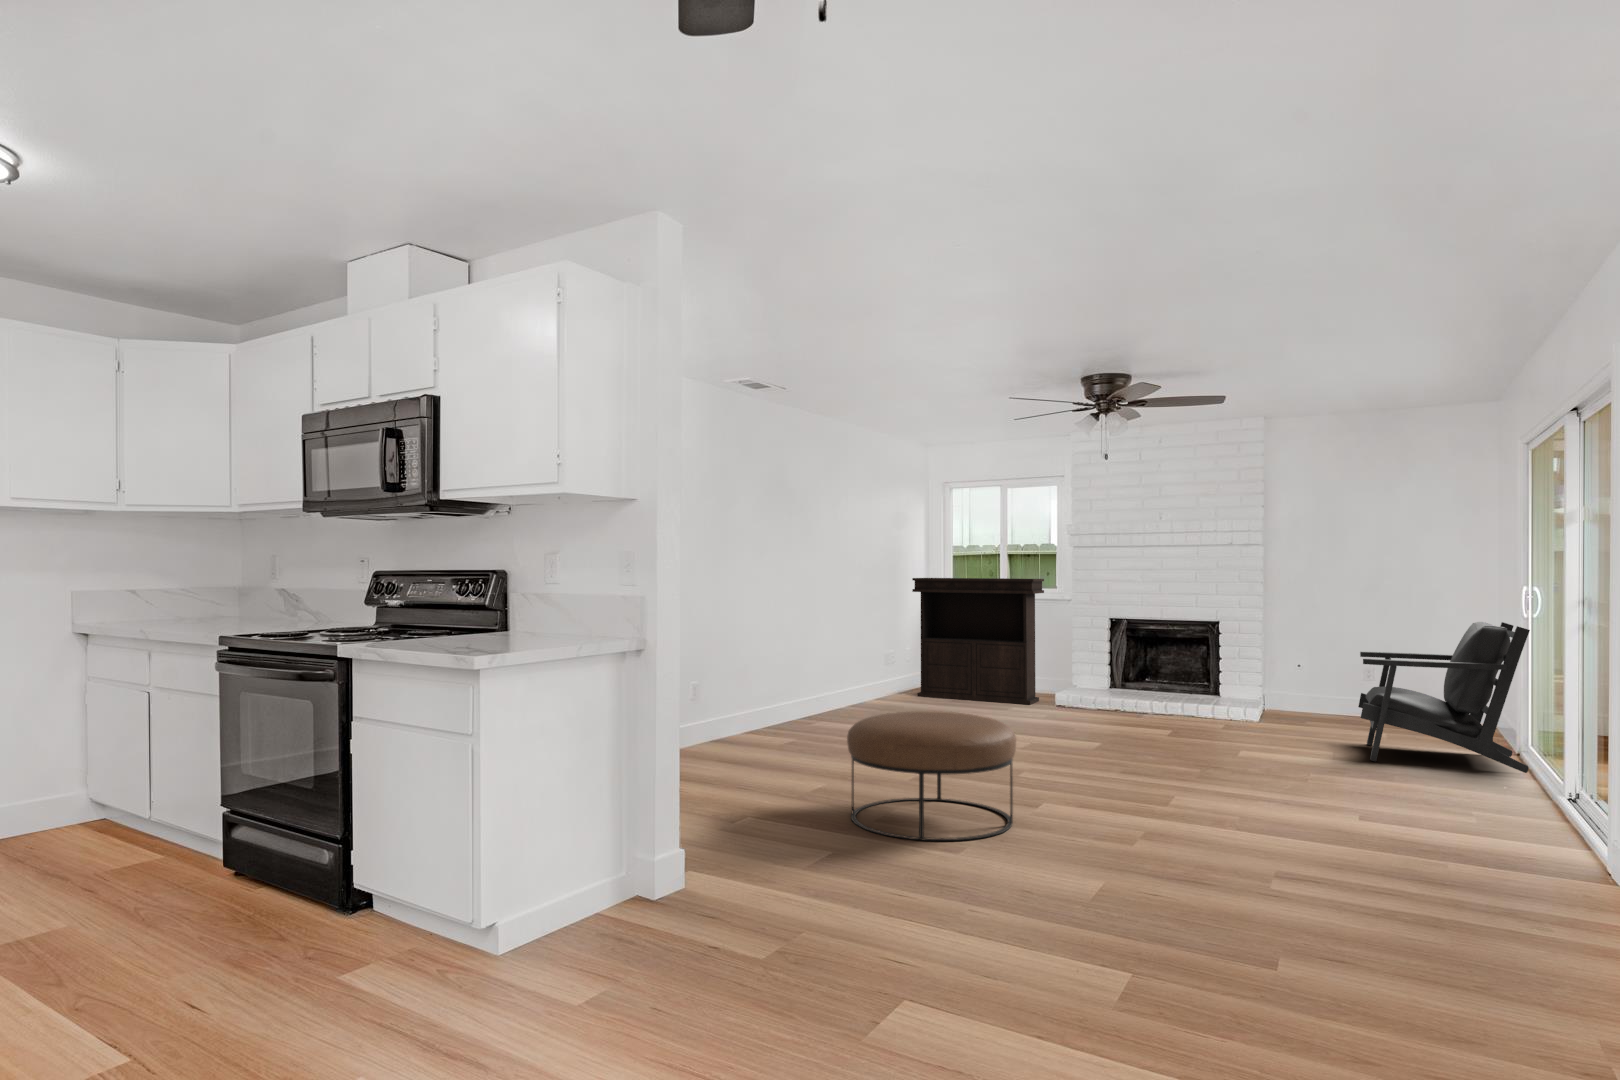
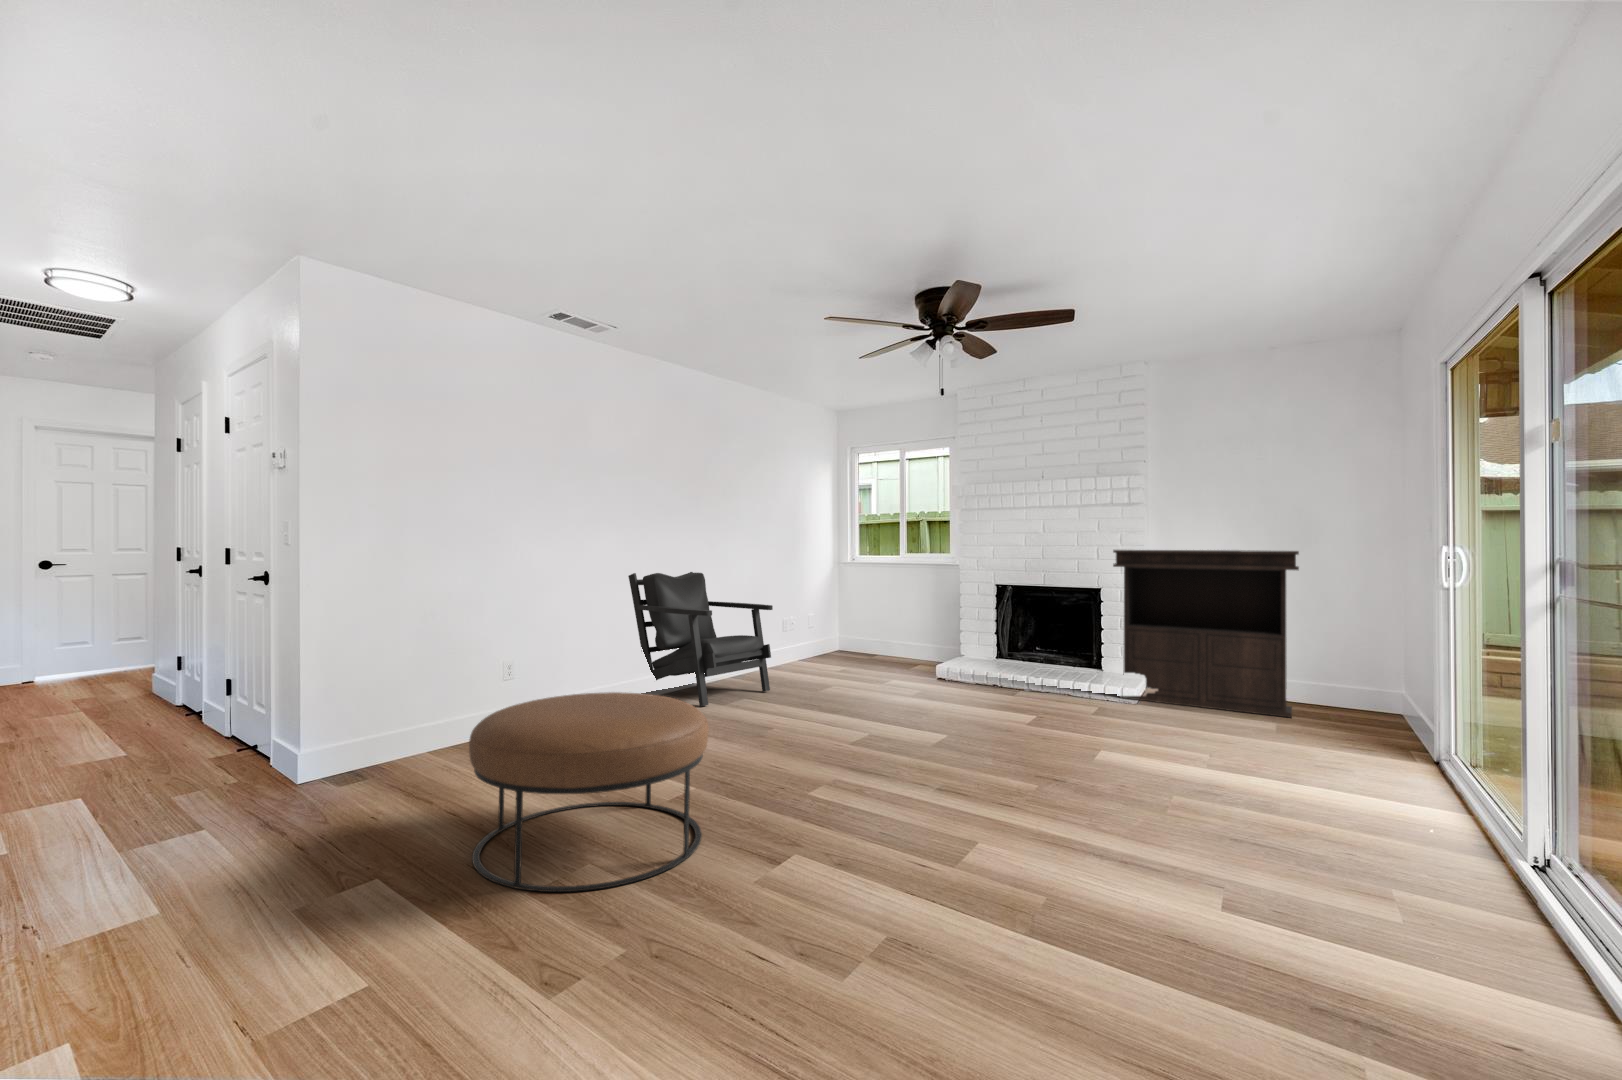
console table: present [912,578,1044,705] -> present [1113,550,1299,718]
armchair: present [1358,622,1530,773] -> present [628,572,773,706]

